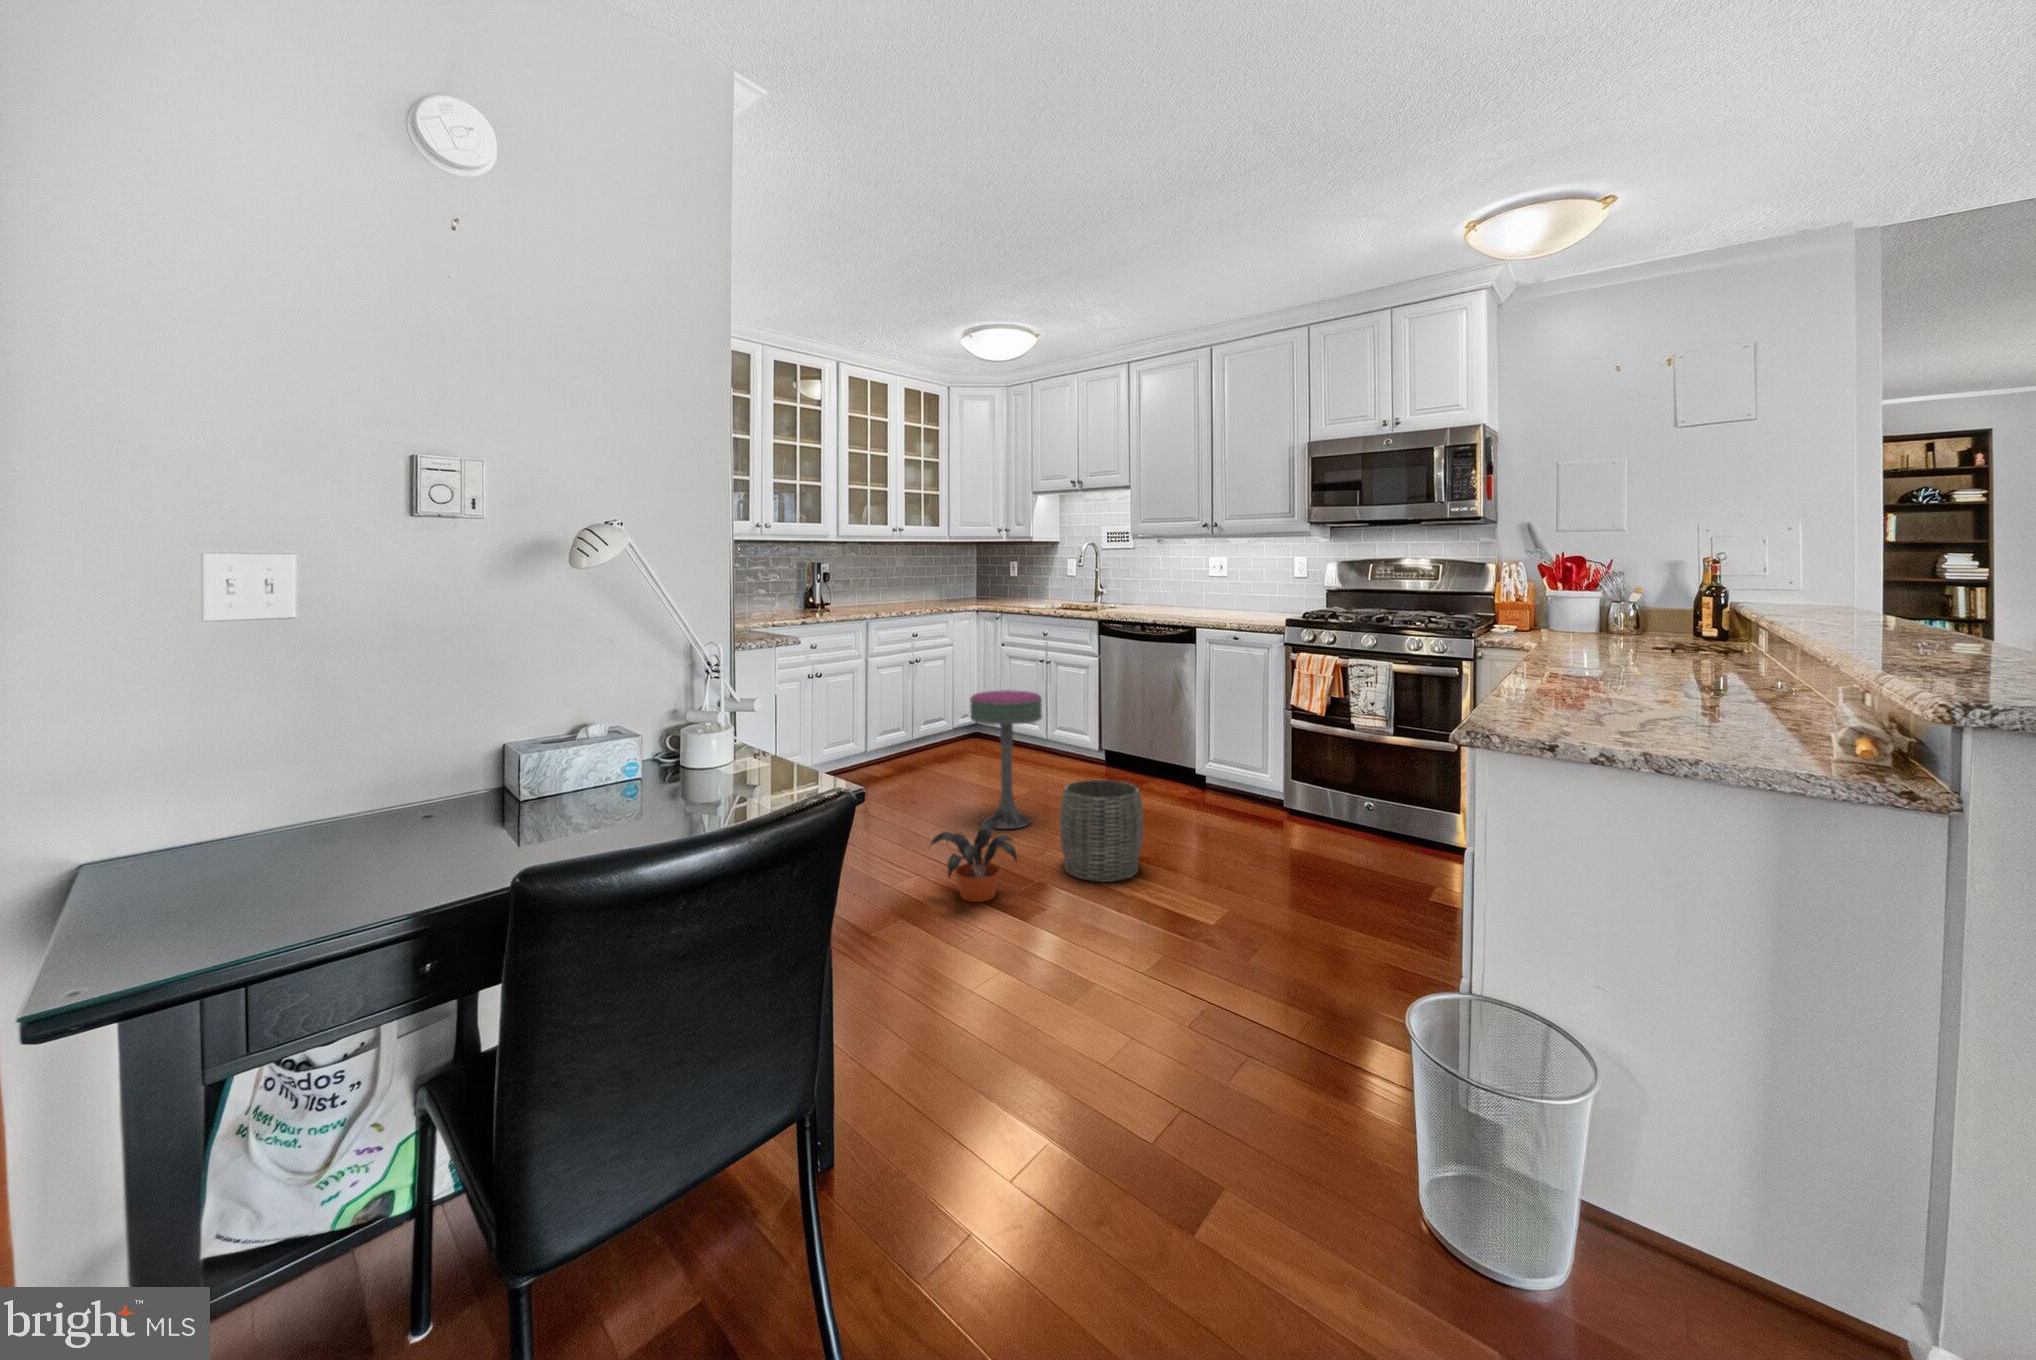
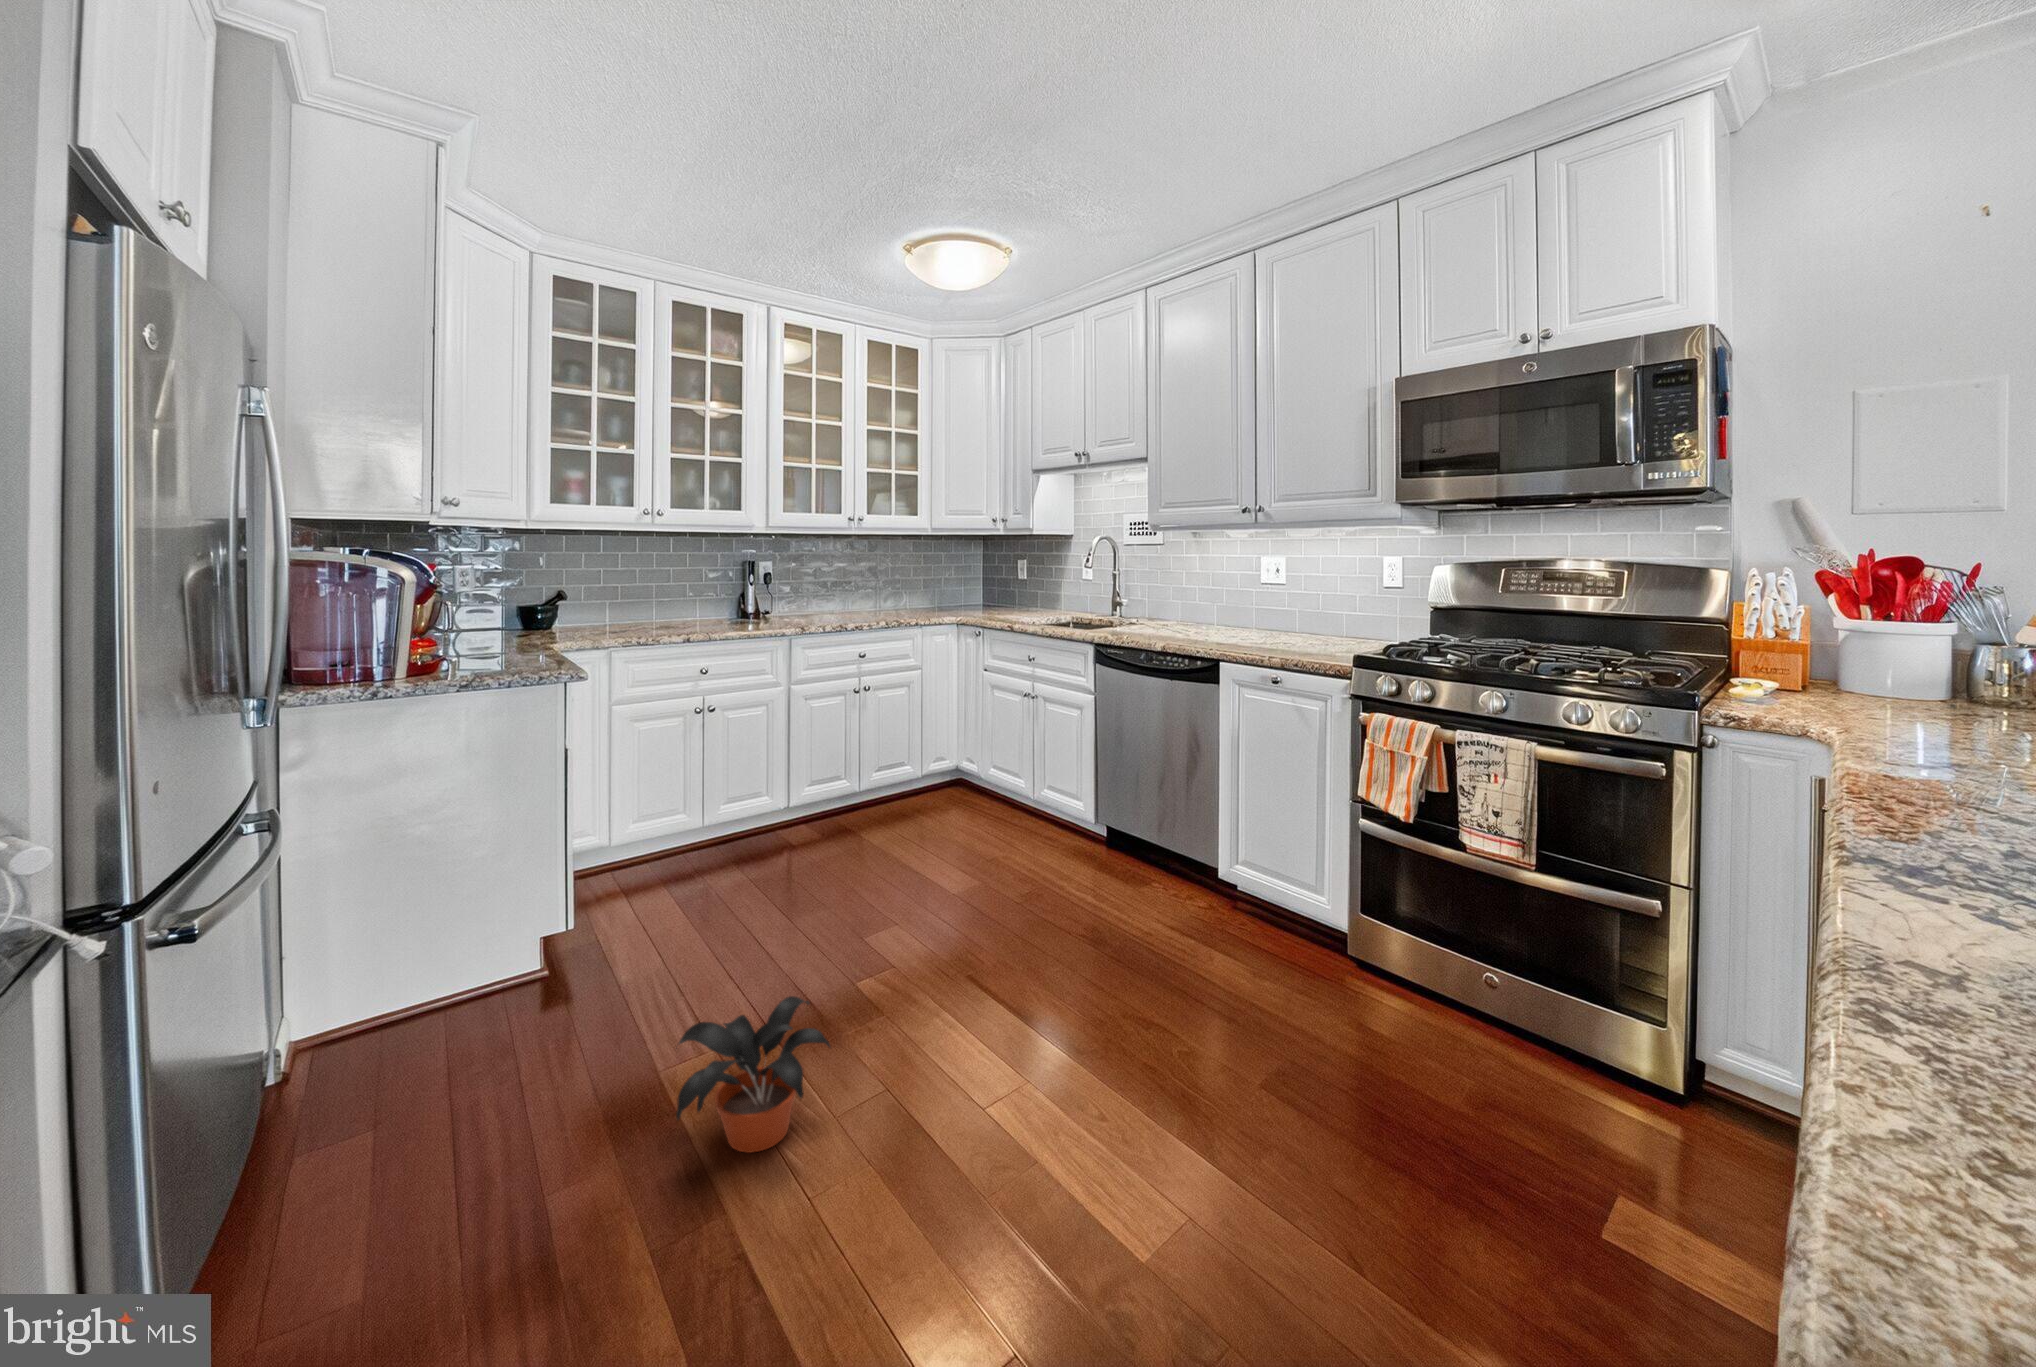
bar stool: present [970,690,1042,829] -> none [853,751,961,964]
woven basket: present [1060,780,1143,882] -> none [928,920,1067,1117]

